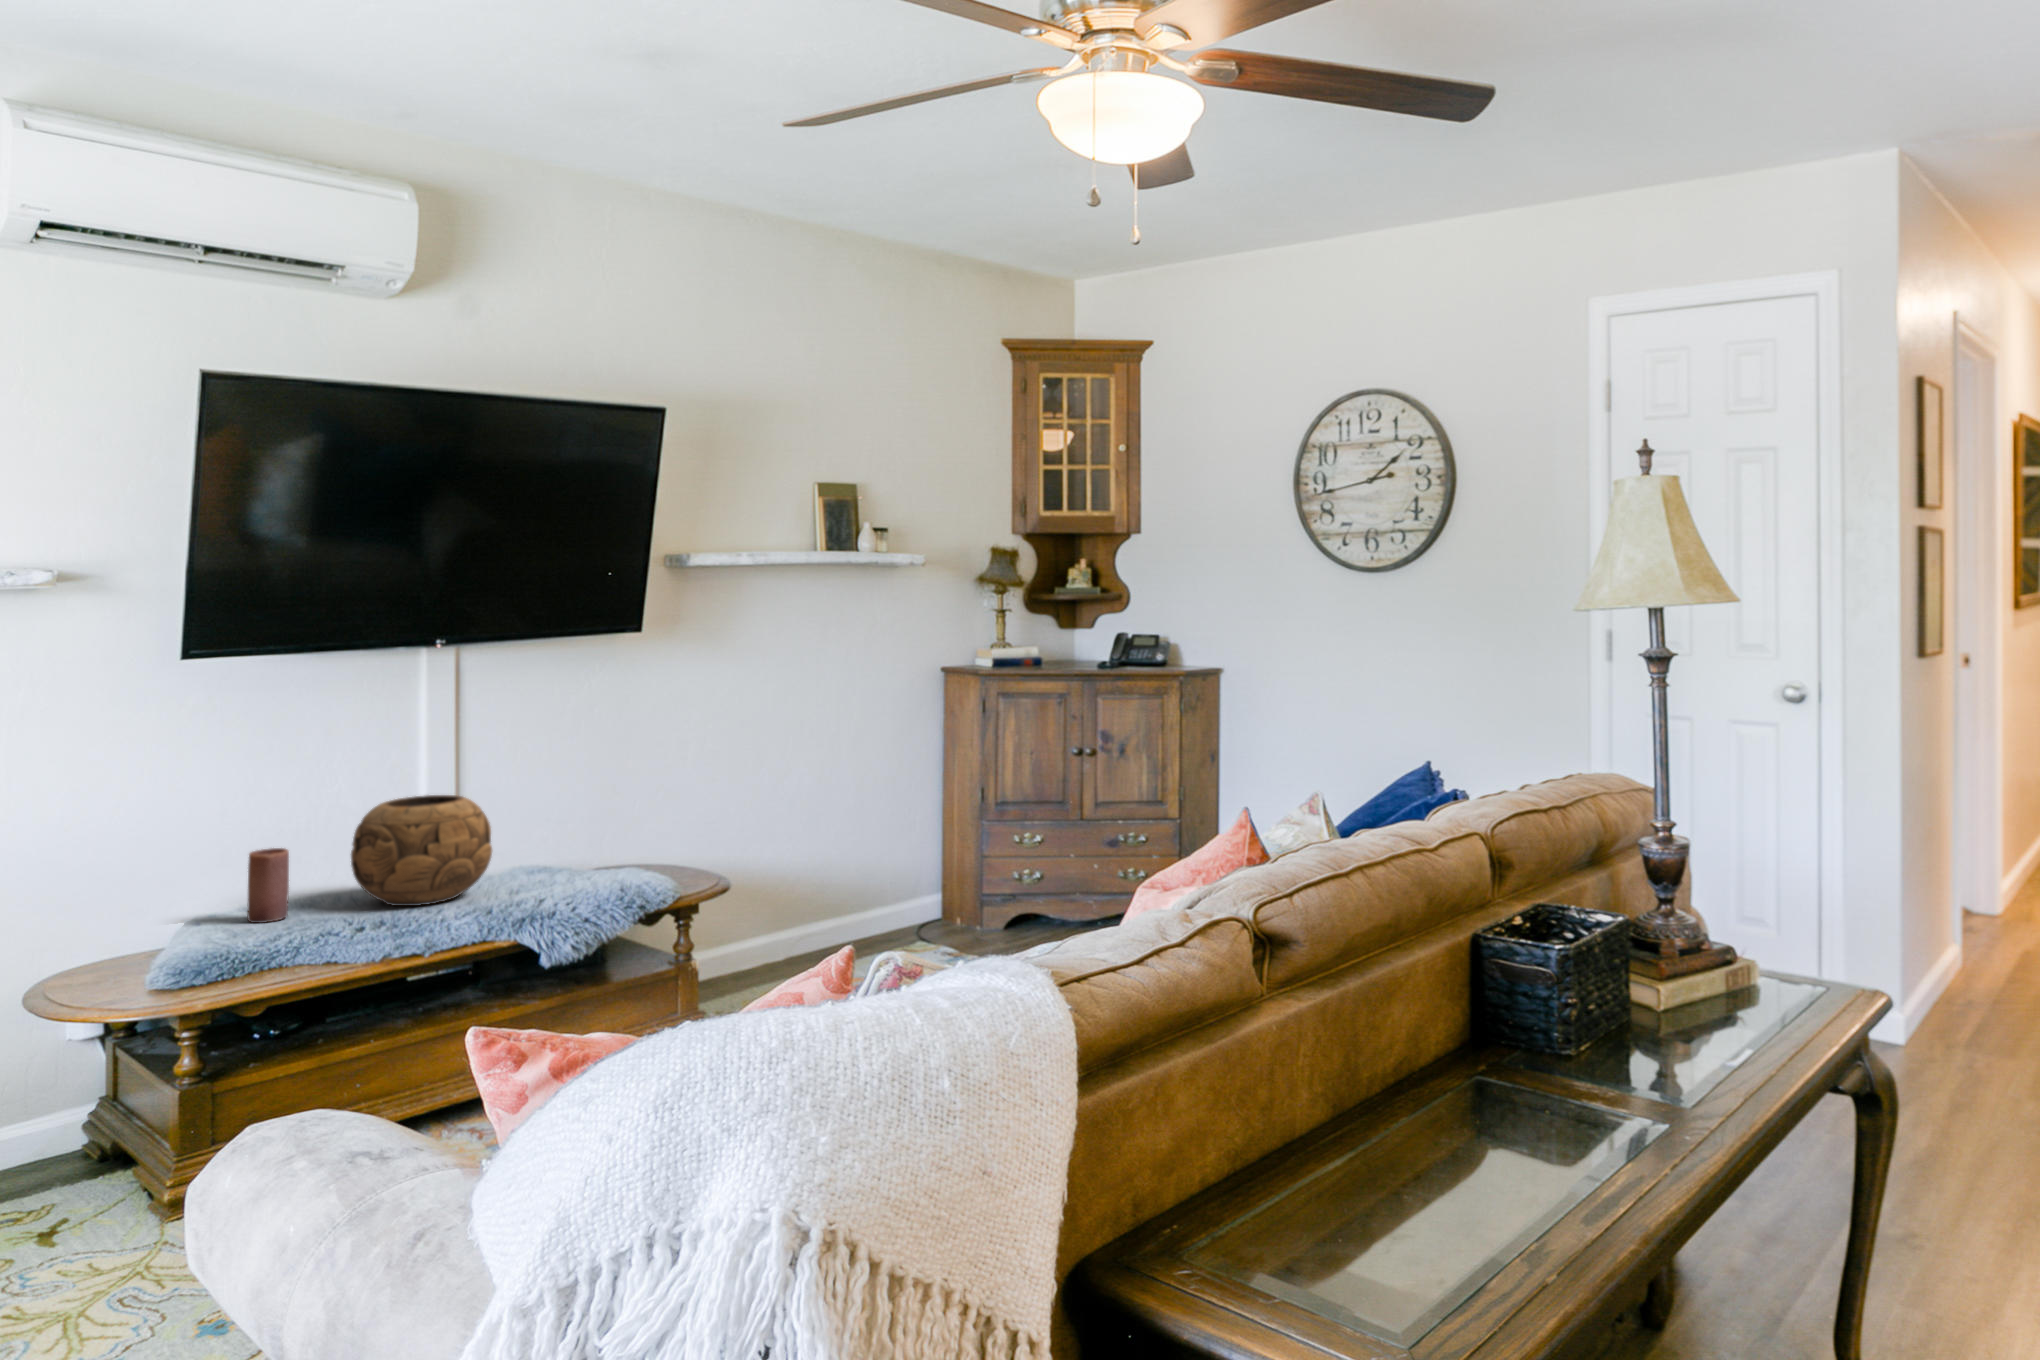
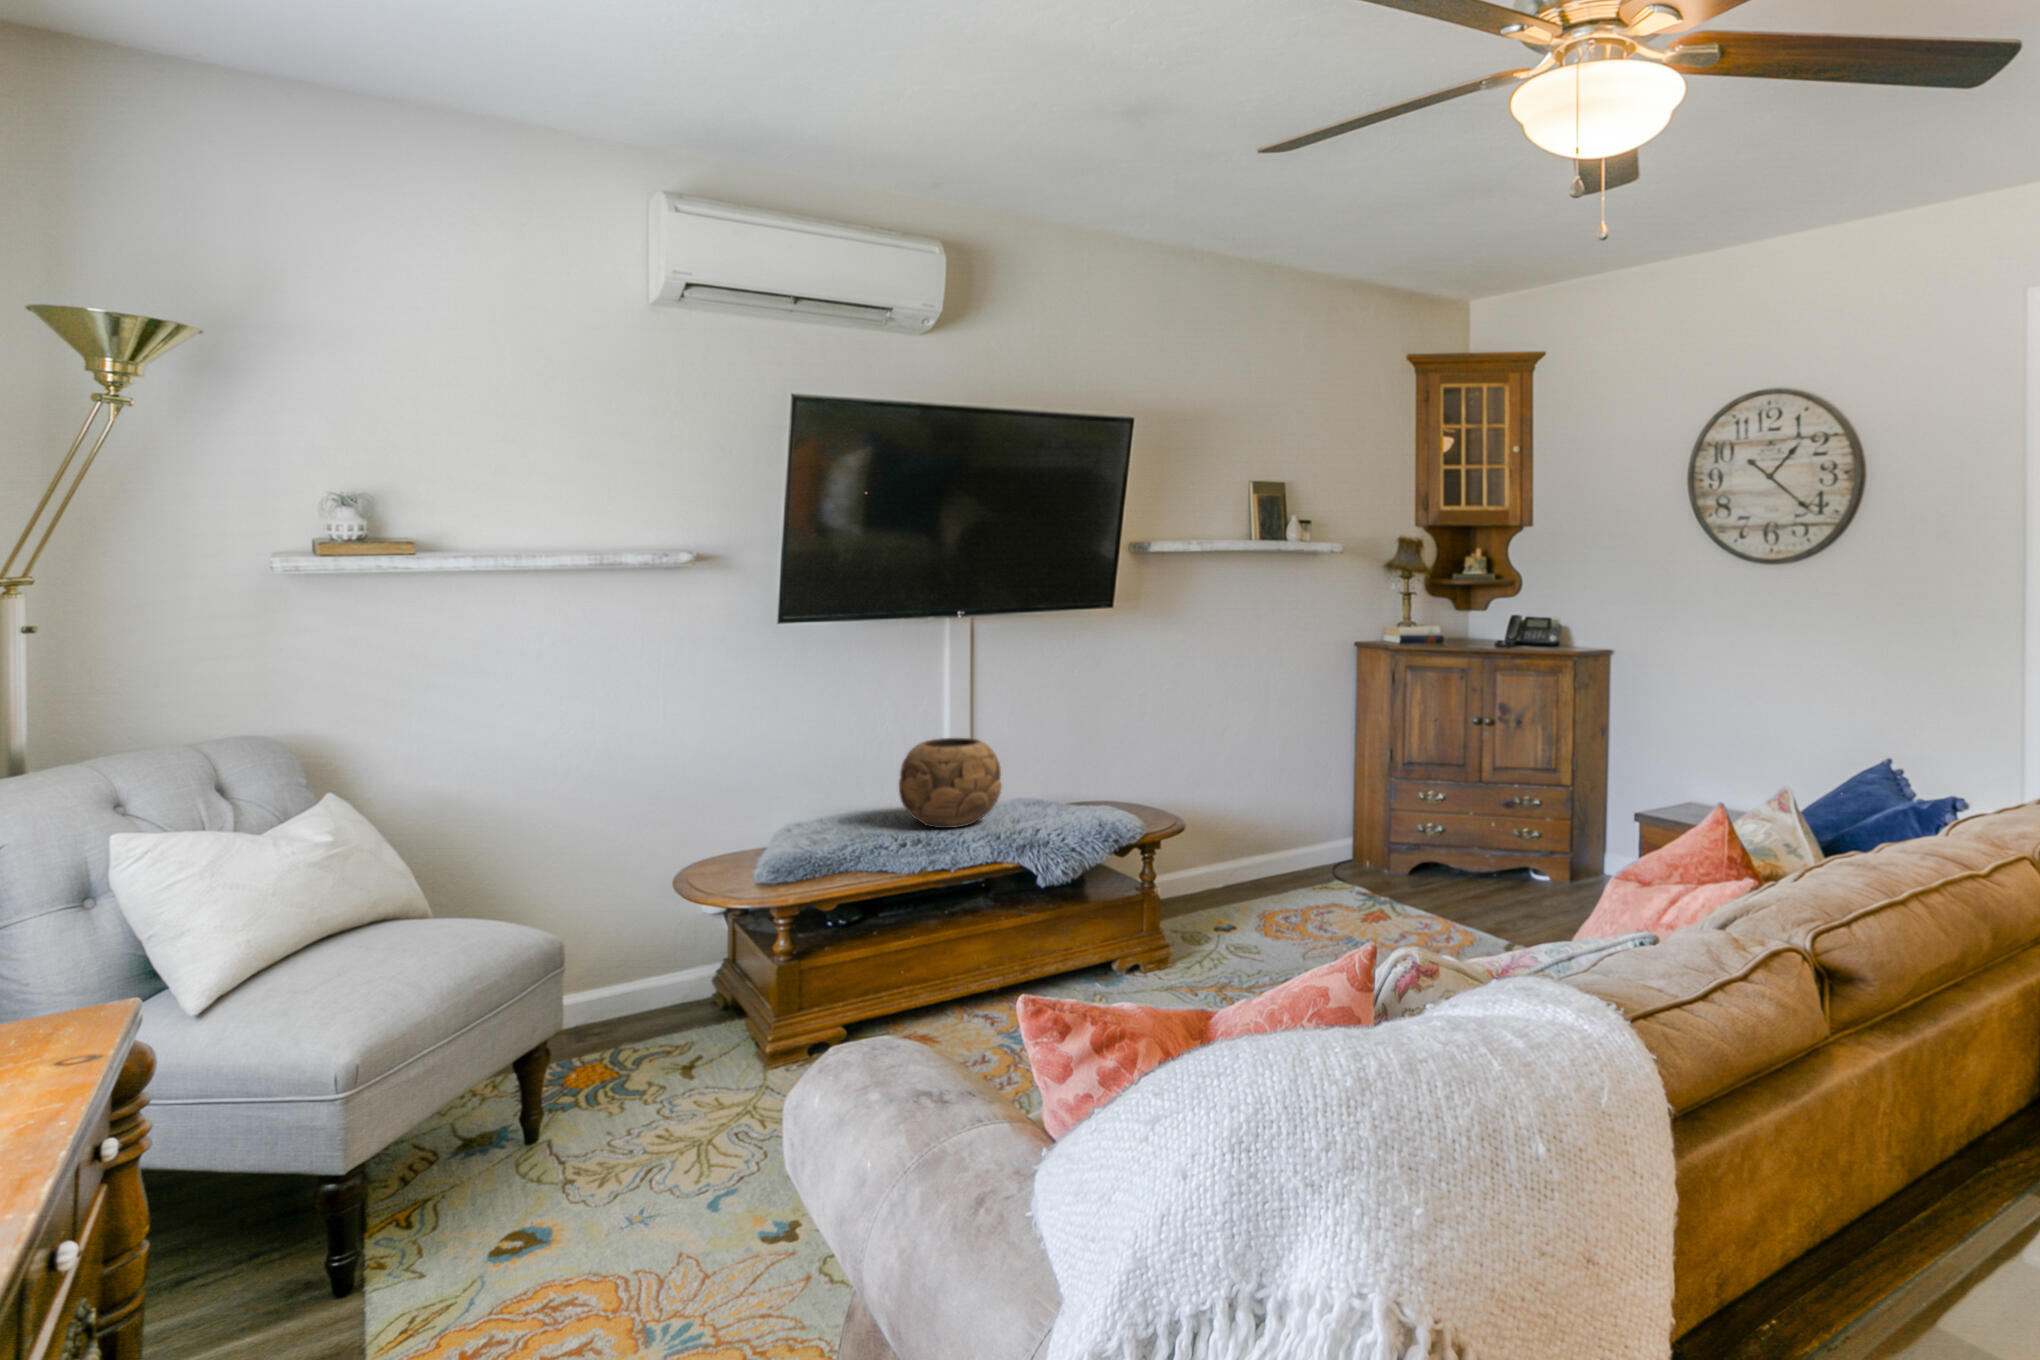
candle: present [247,848,289,923] -> none [826,775,855,834]

